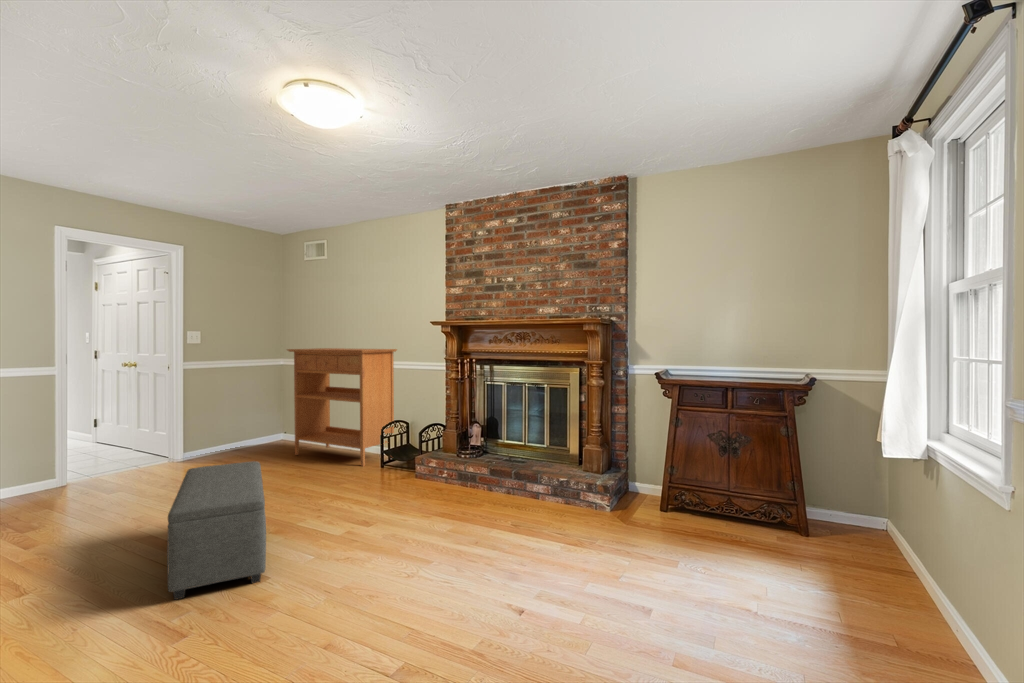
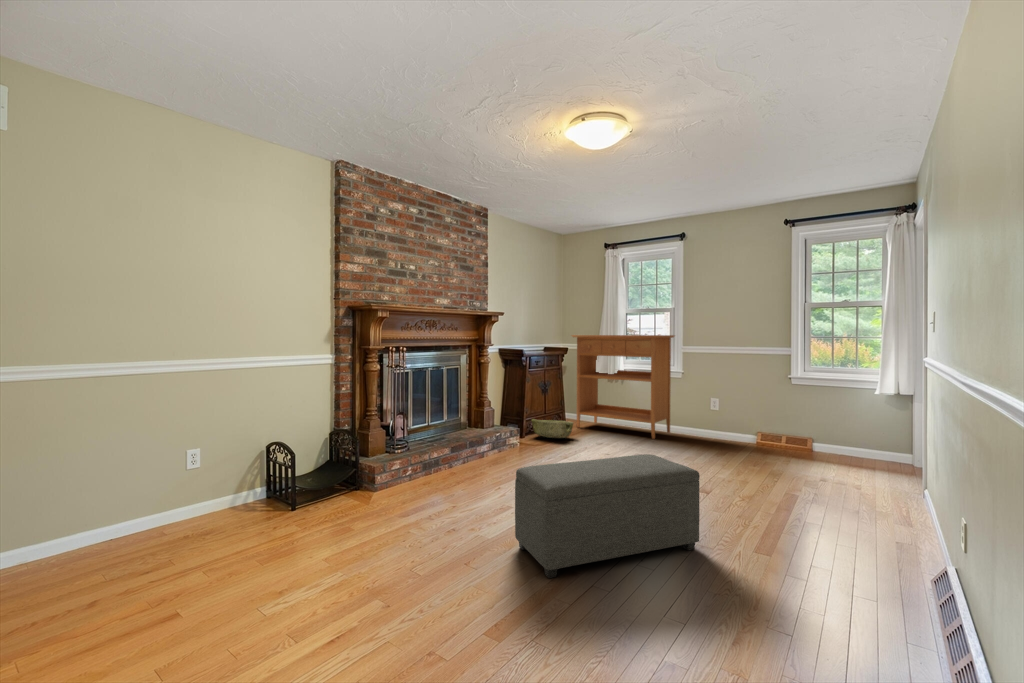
console table: present [287,348,397,466] -> present [572,335,674,439]
woven basket: none [652,484,709,533] -> present [532,419,573,438]

